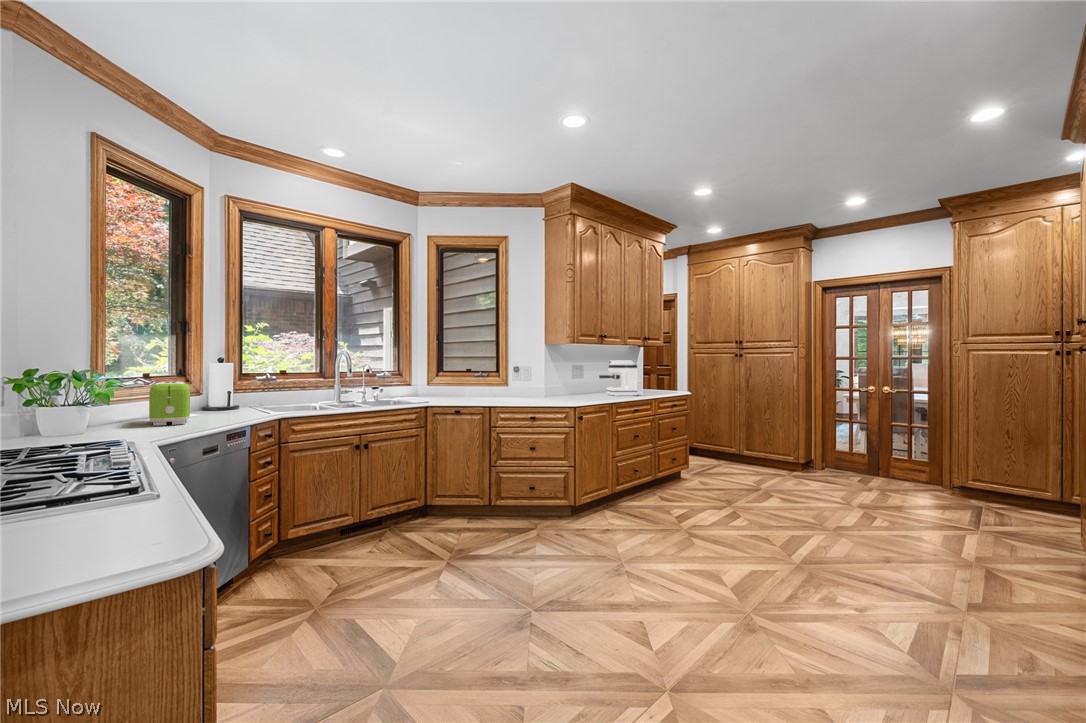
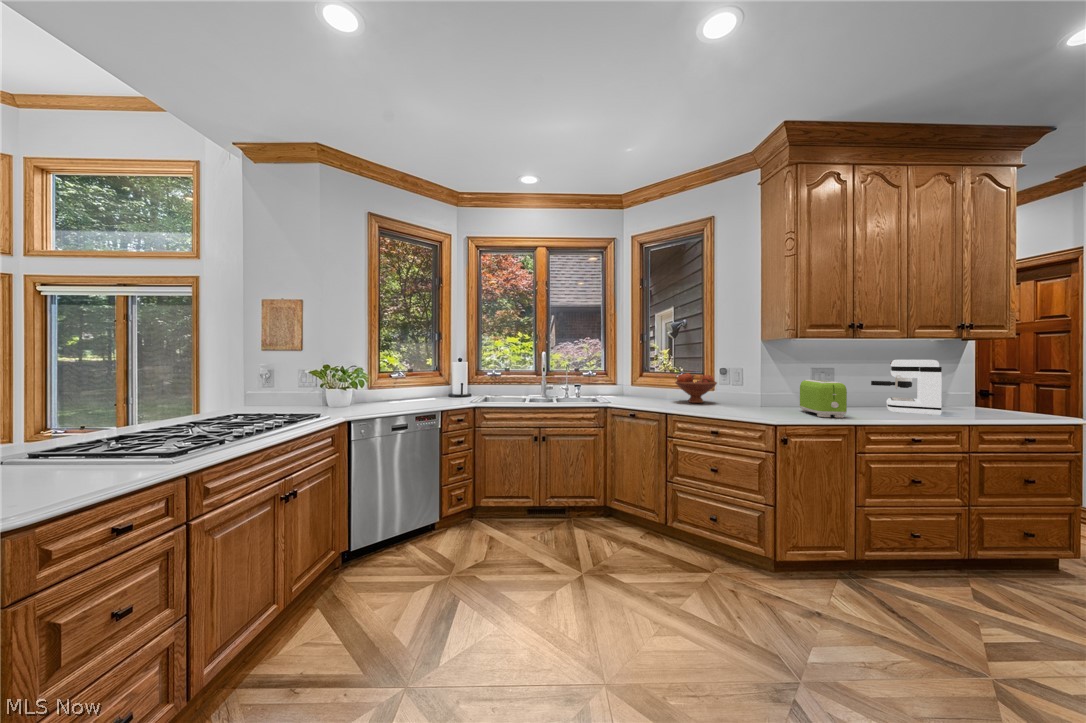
fruit bowl: none [474,372,509,399] -> present [675,373,717,403]
toaster: present [149,382,190,426] -> present [800,380,847,418]

